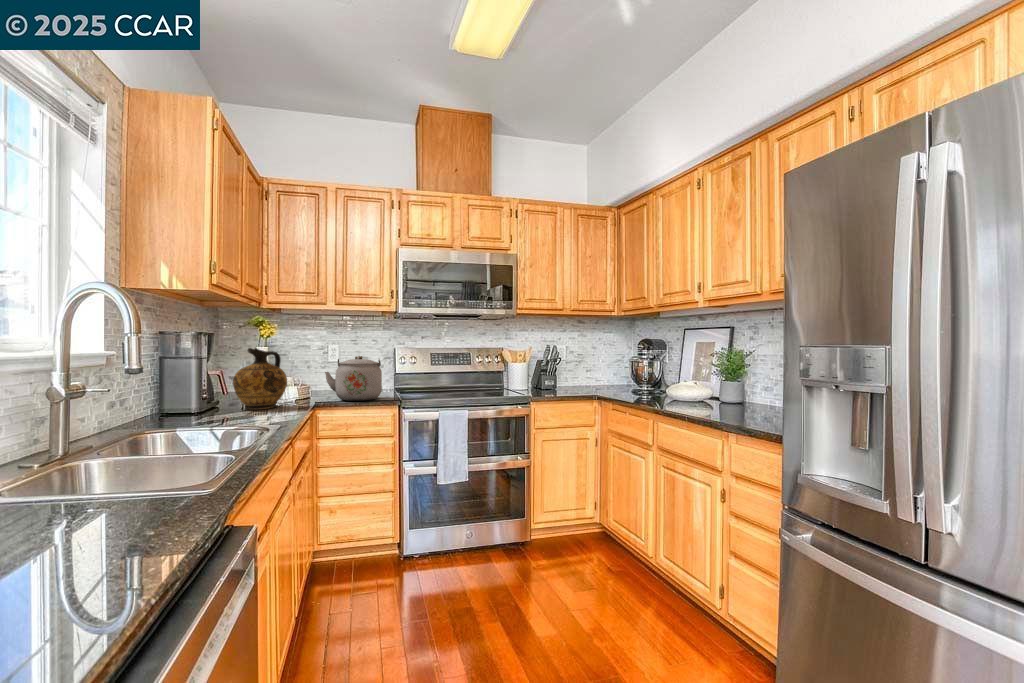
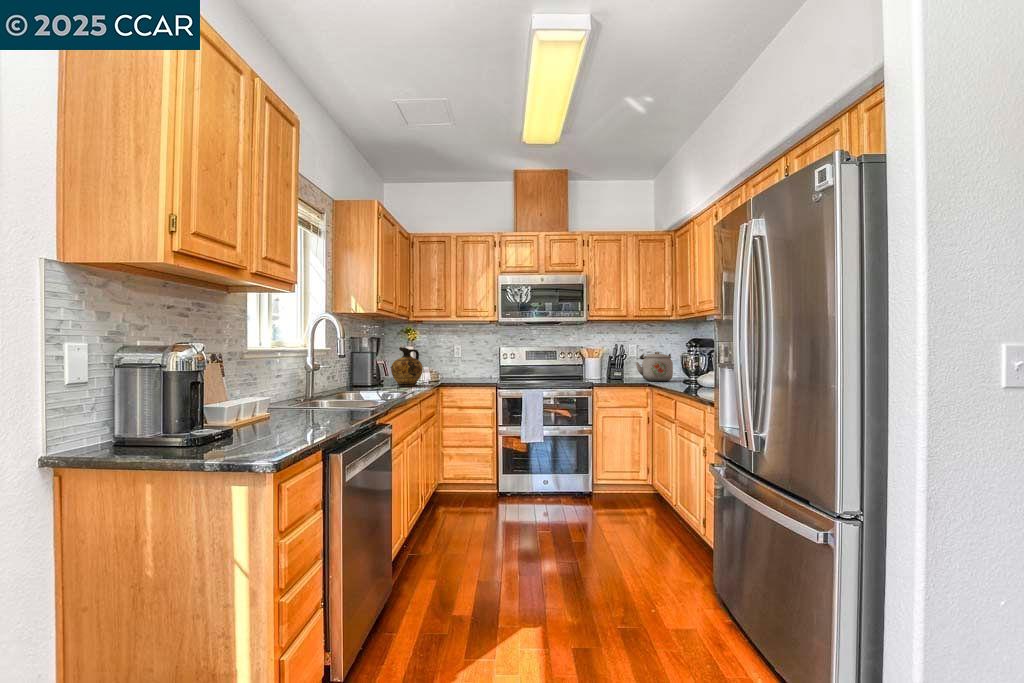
kettle: present [325,356,382,401] -> present [636,352,673,381]

